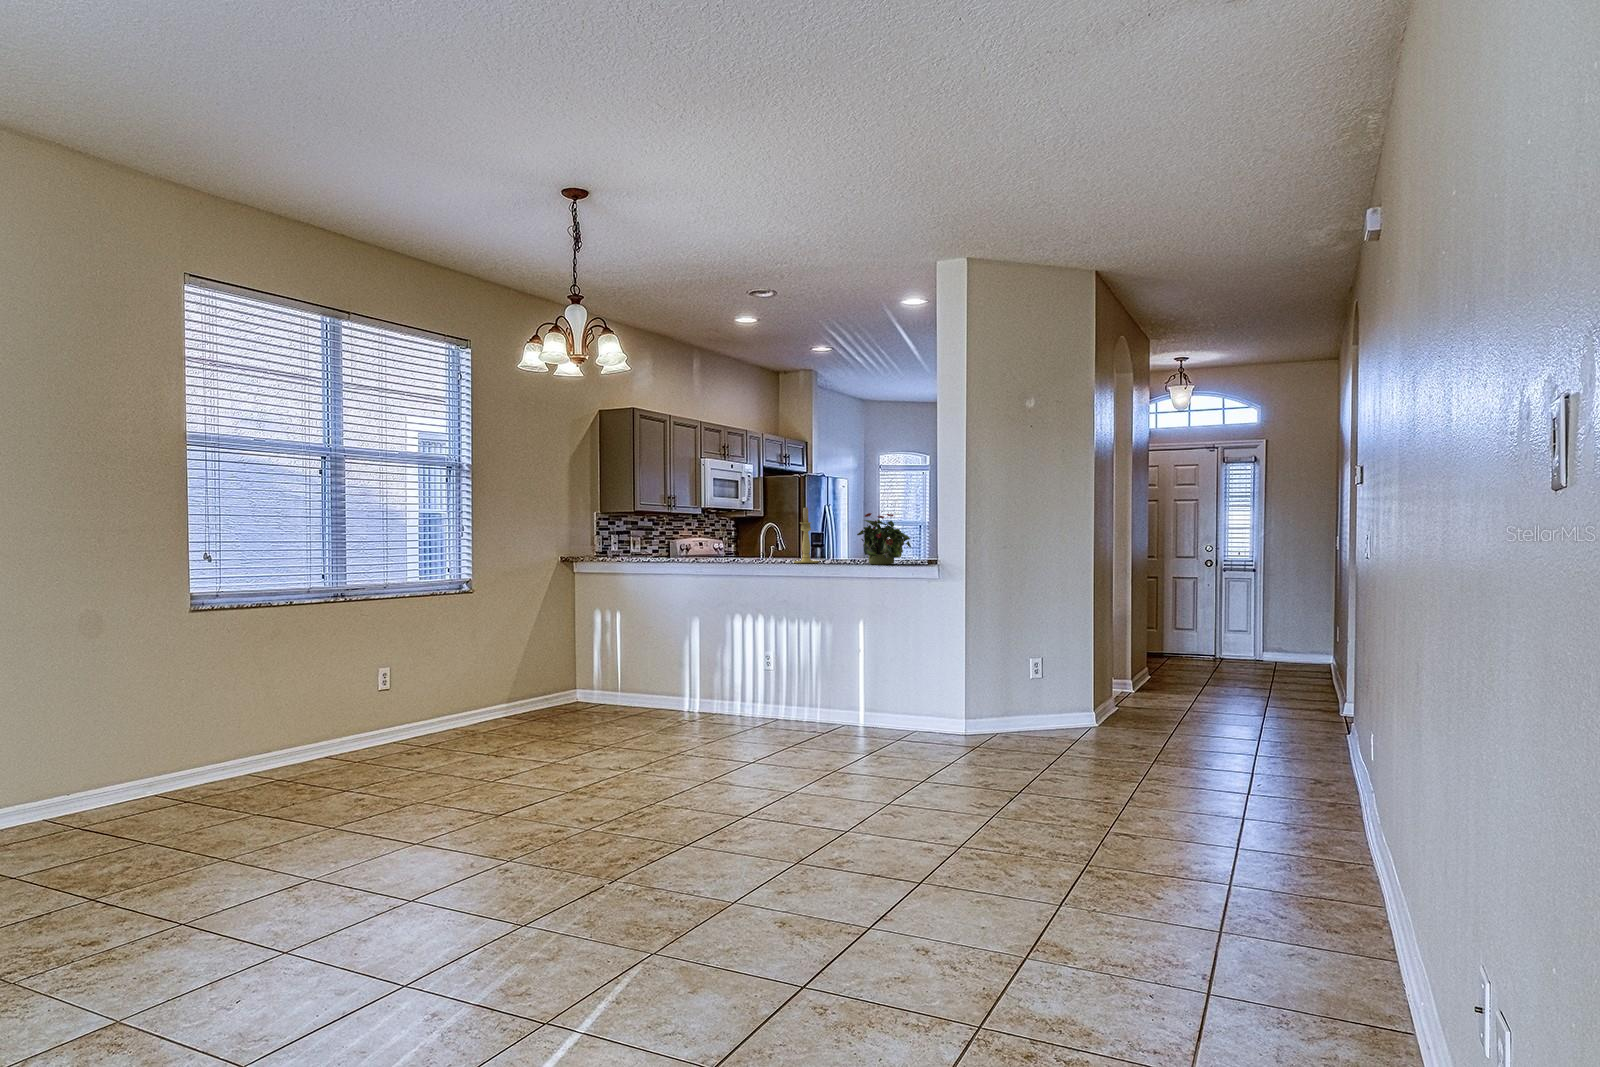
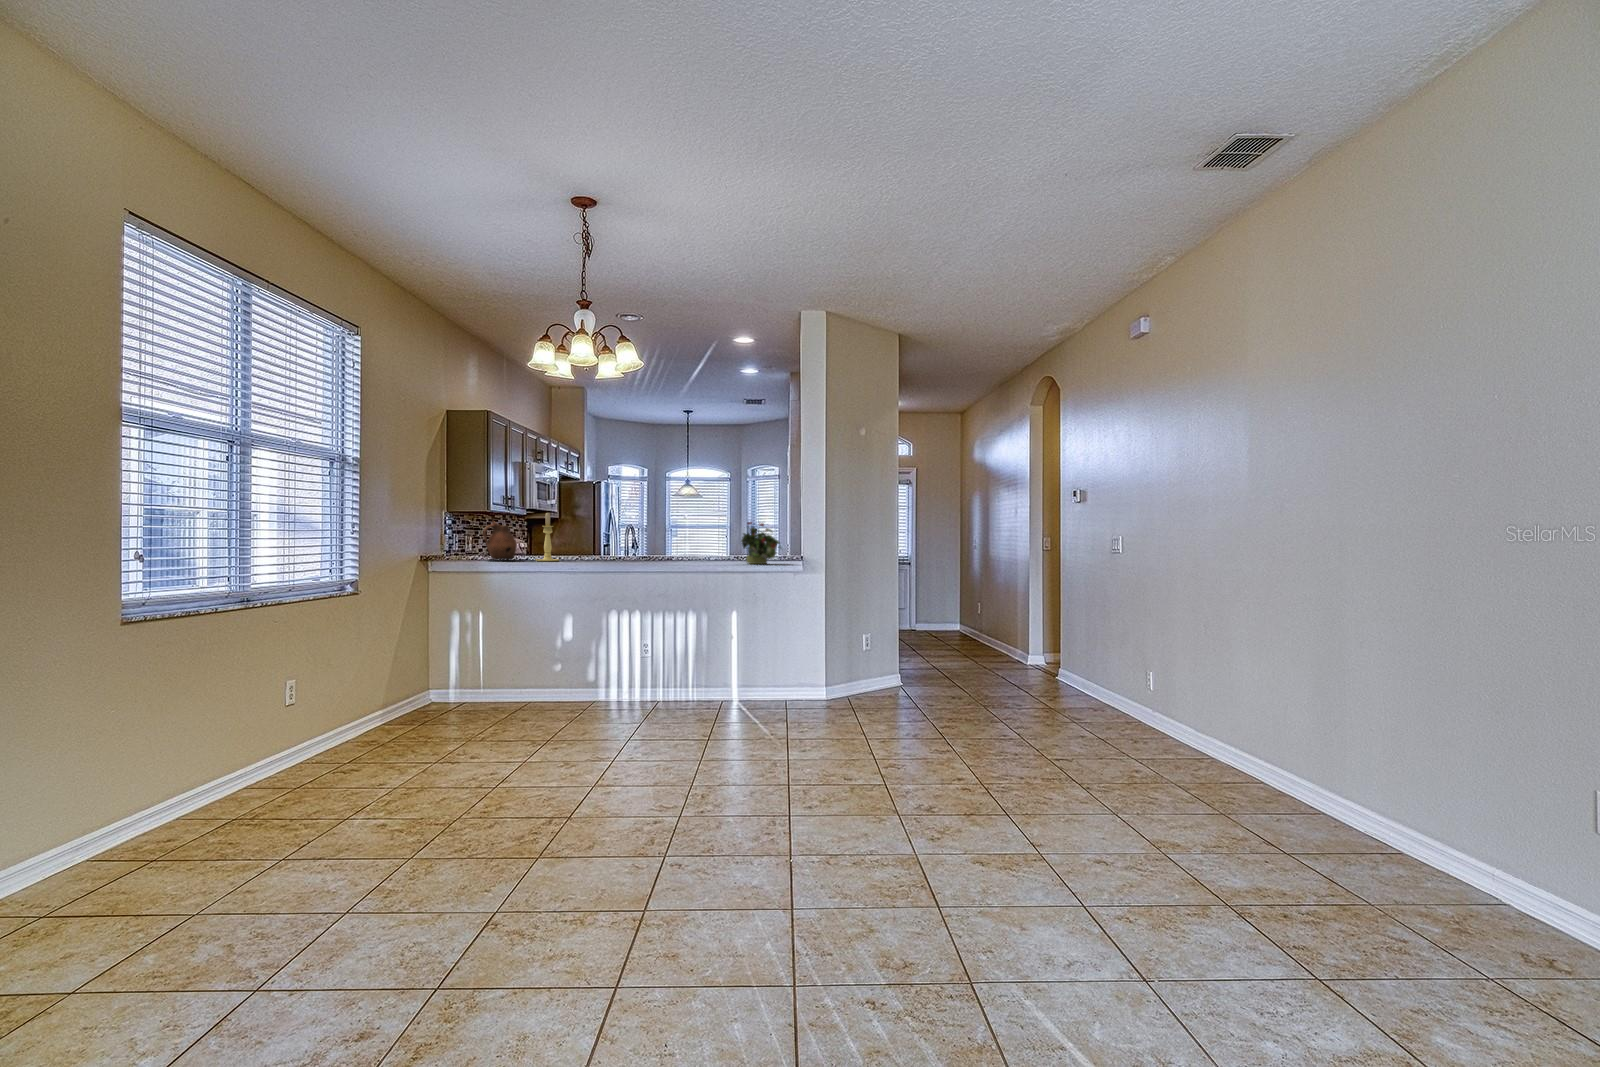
candle holder: present [793,507,819,563] -> present [536,513,560,561]
ceramic pitcher: none [616,520,657,561] -> present [483,521,517,560]

